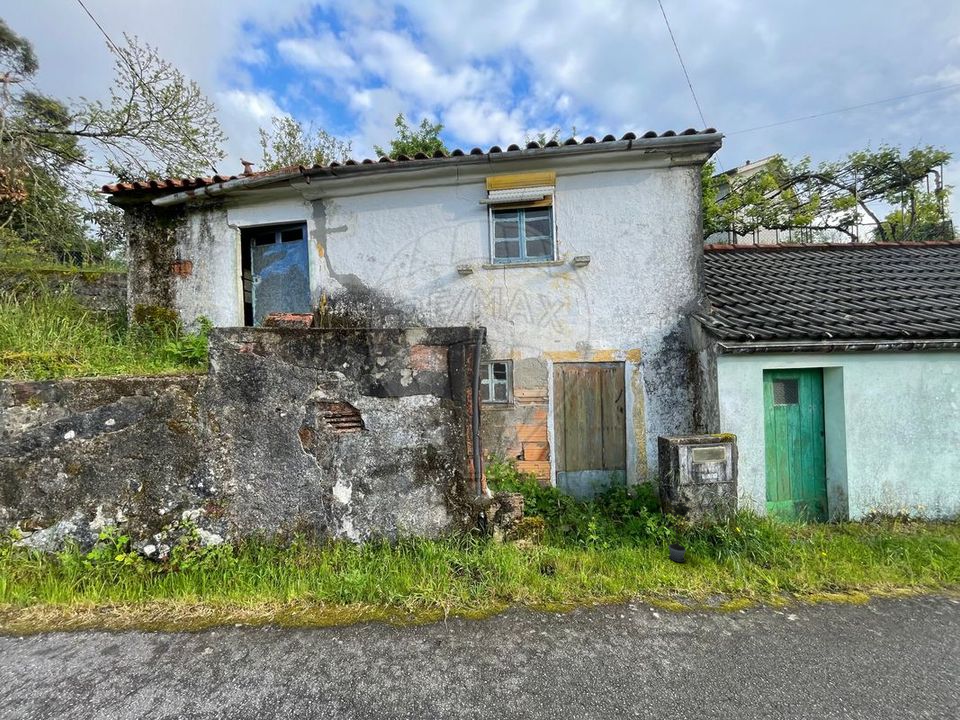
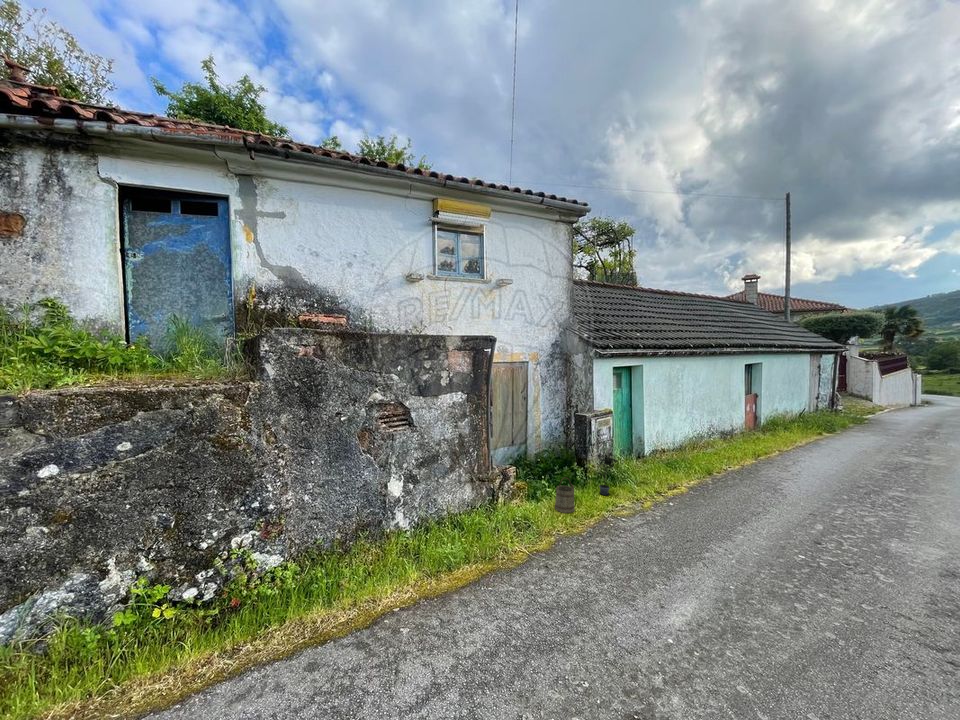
bucket: none [571,520,602,573] -> present [555,477,575,513]

